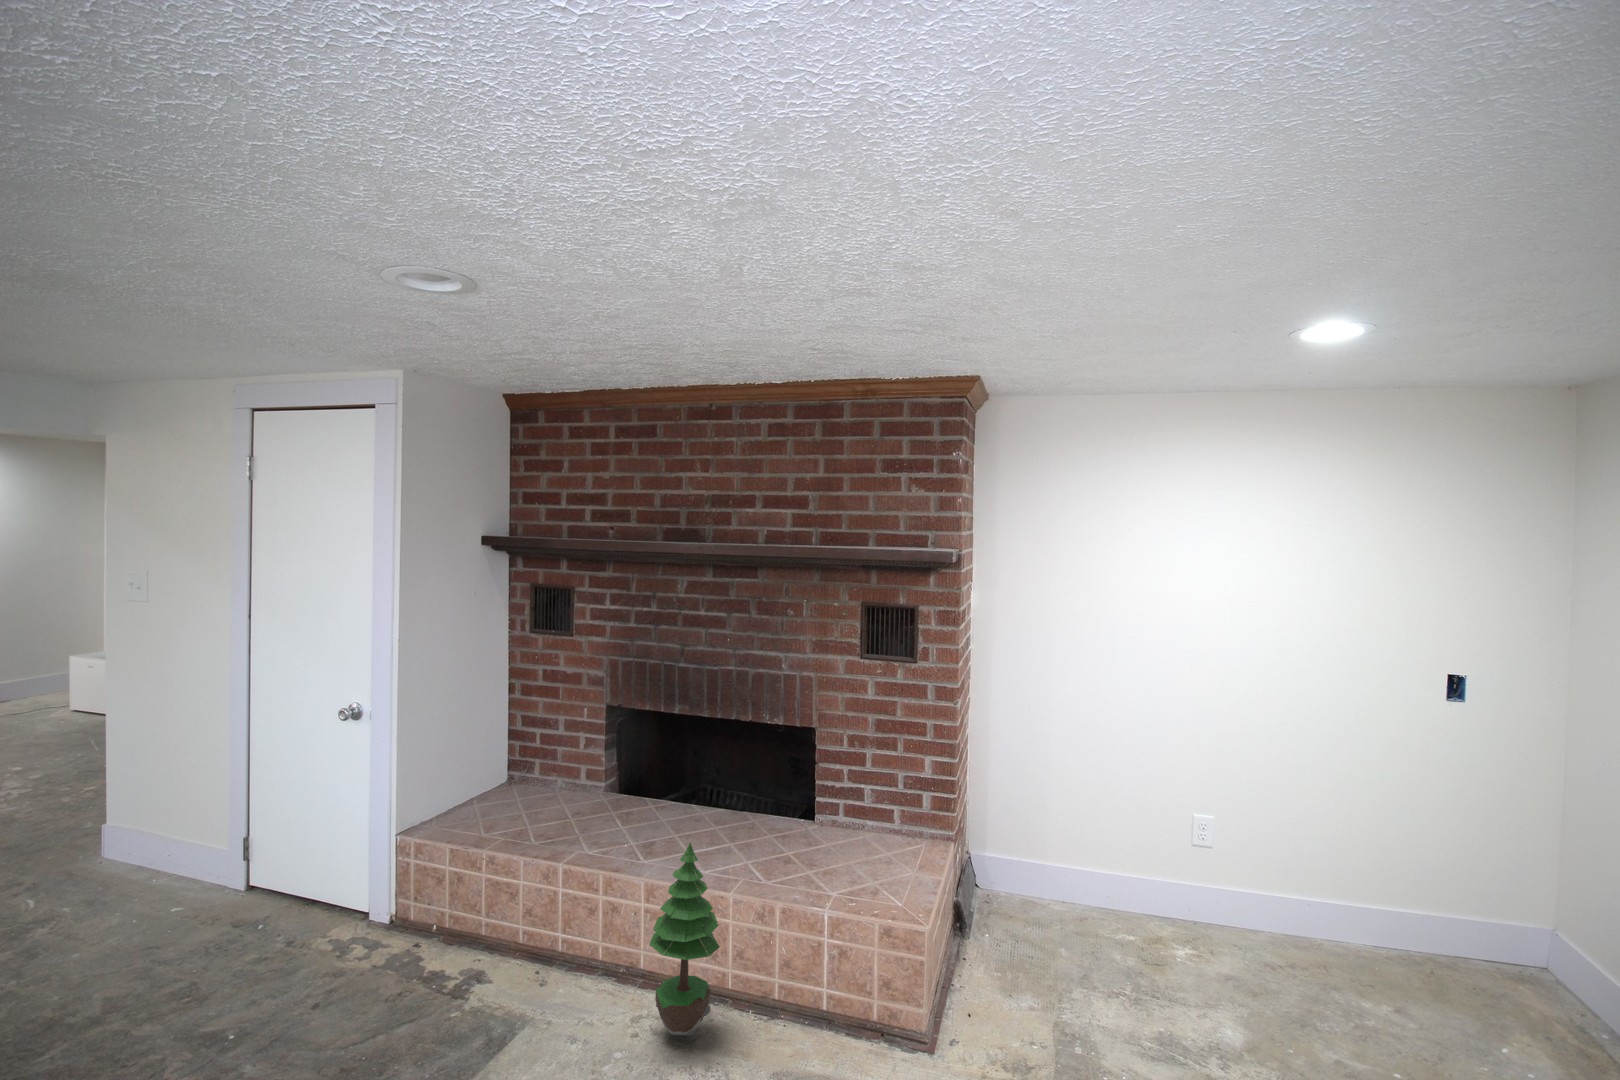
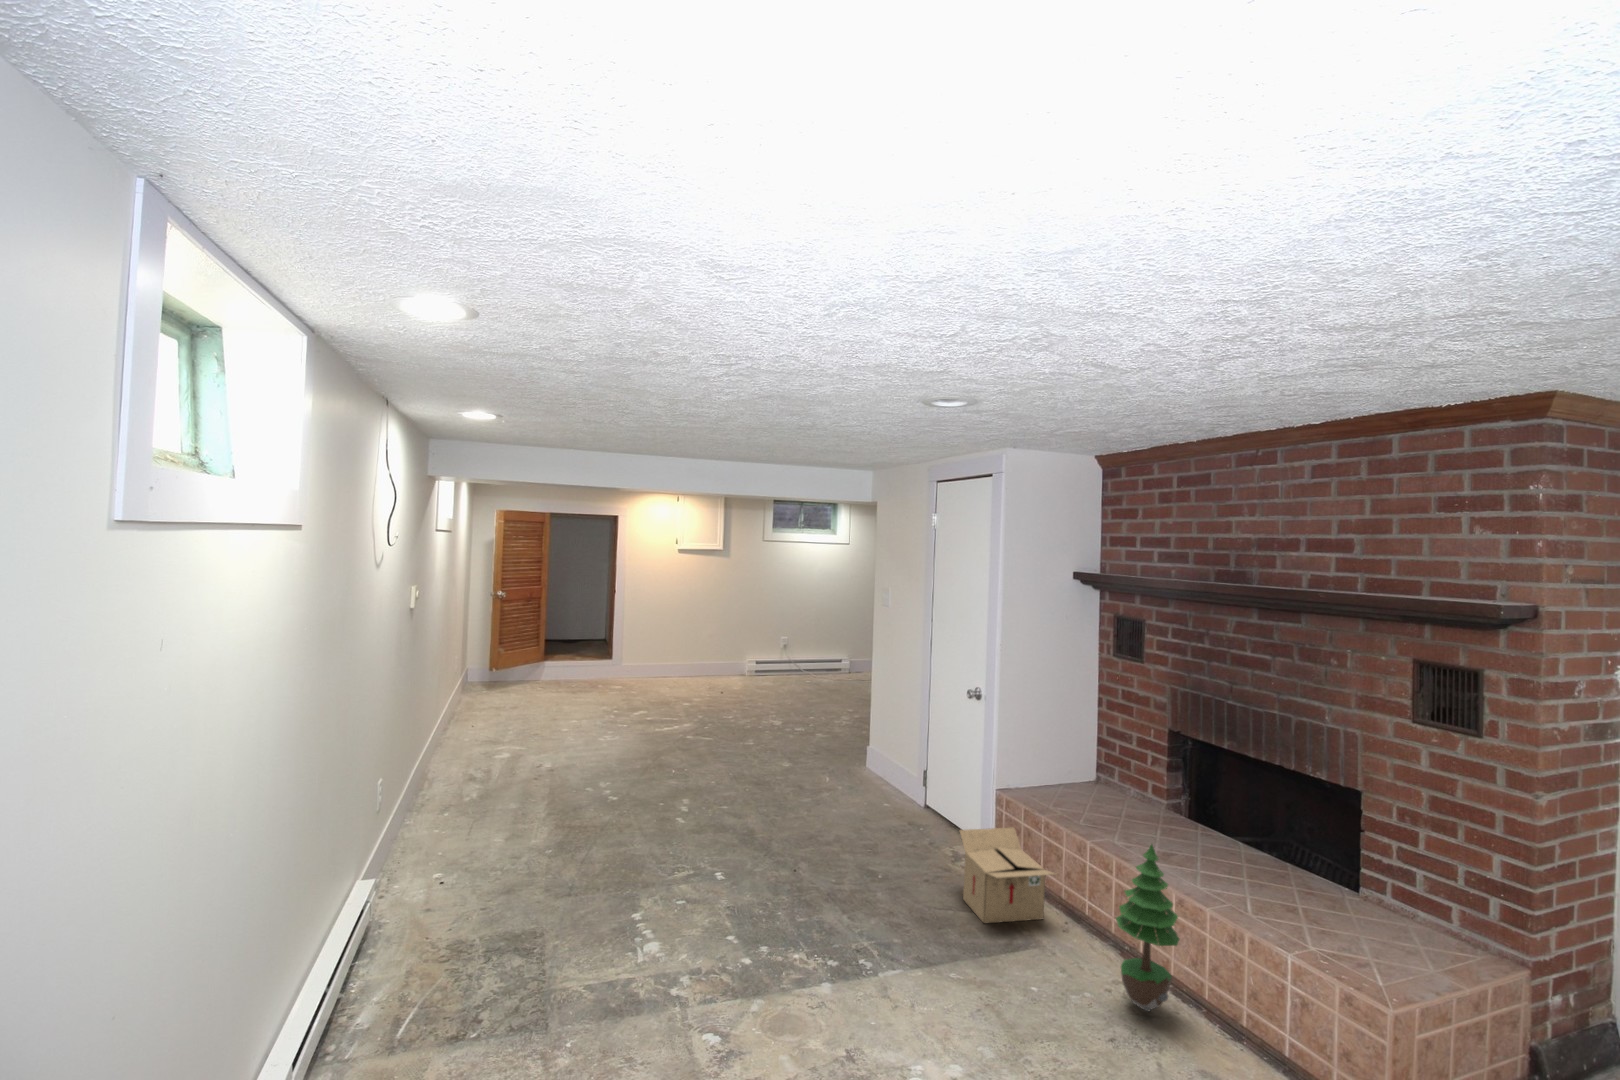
cardboard box: none [377,879,537,1030] -> present [960,828,1055,923]

